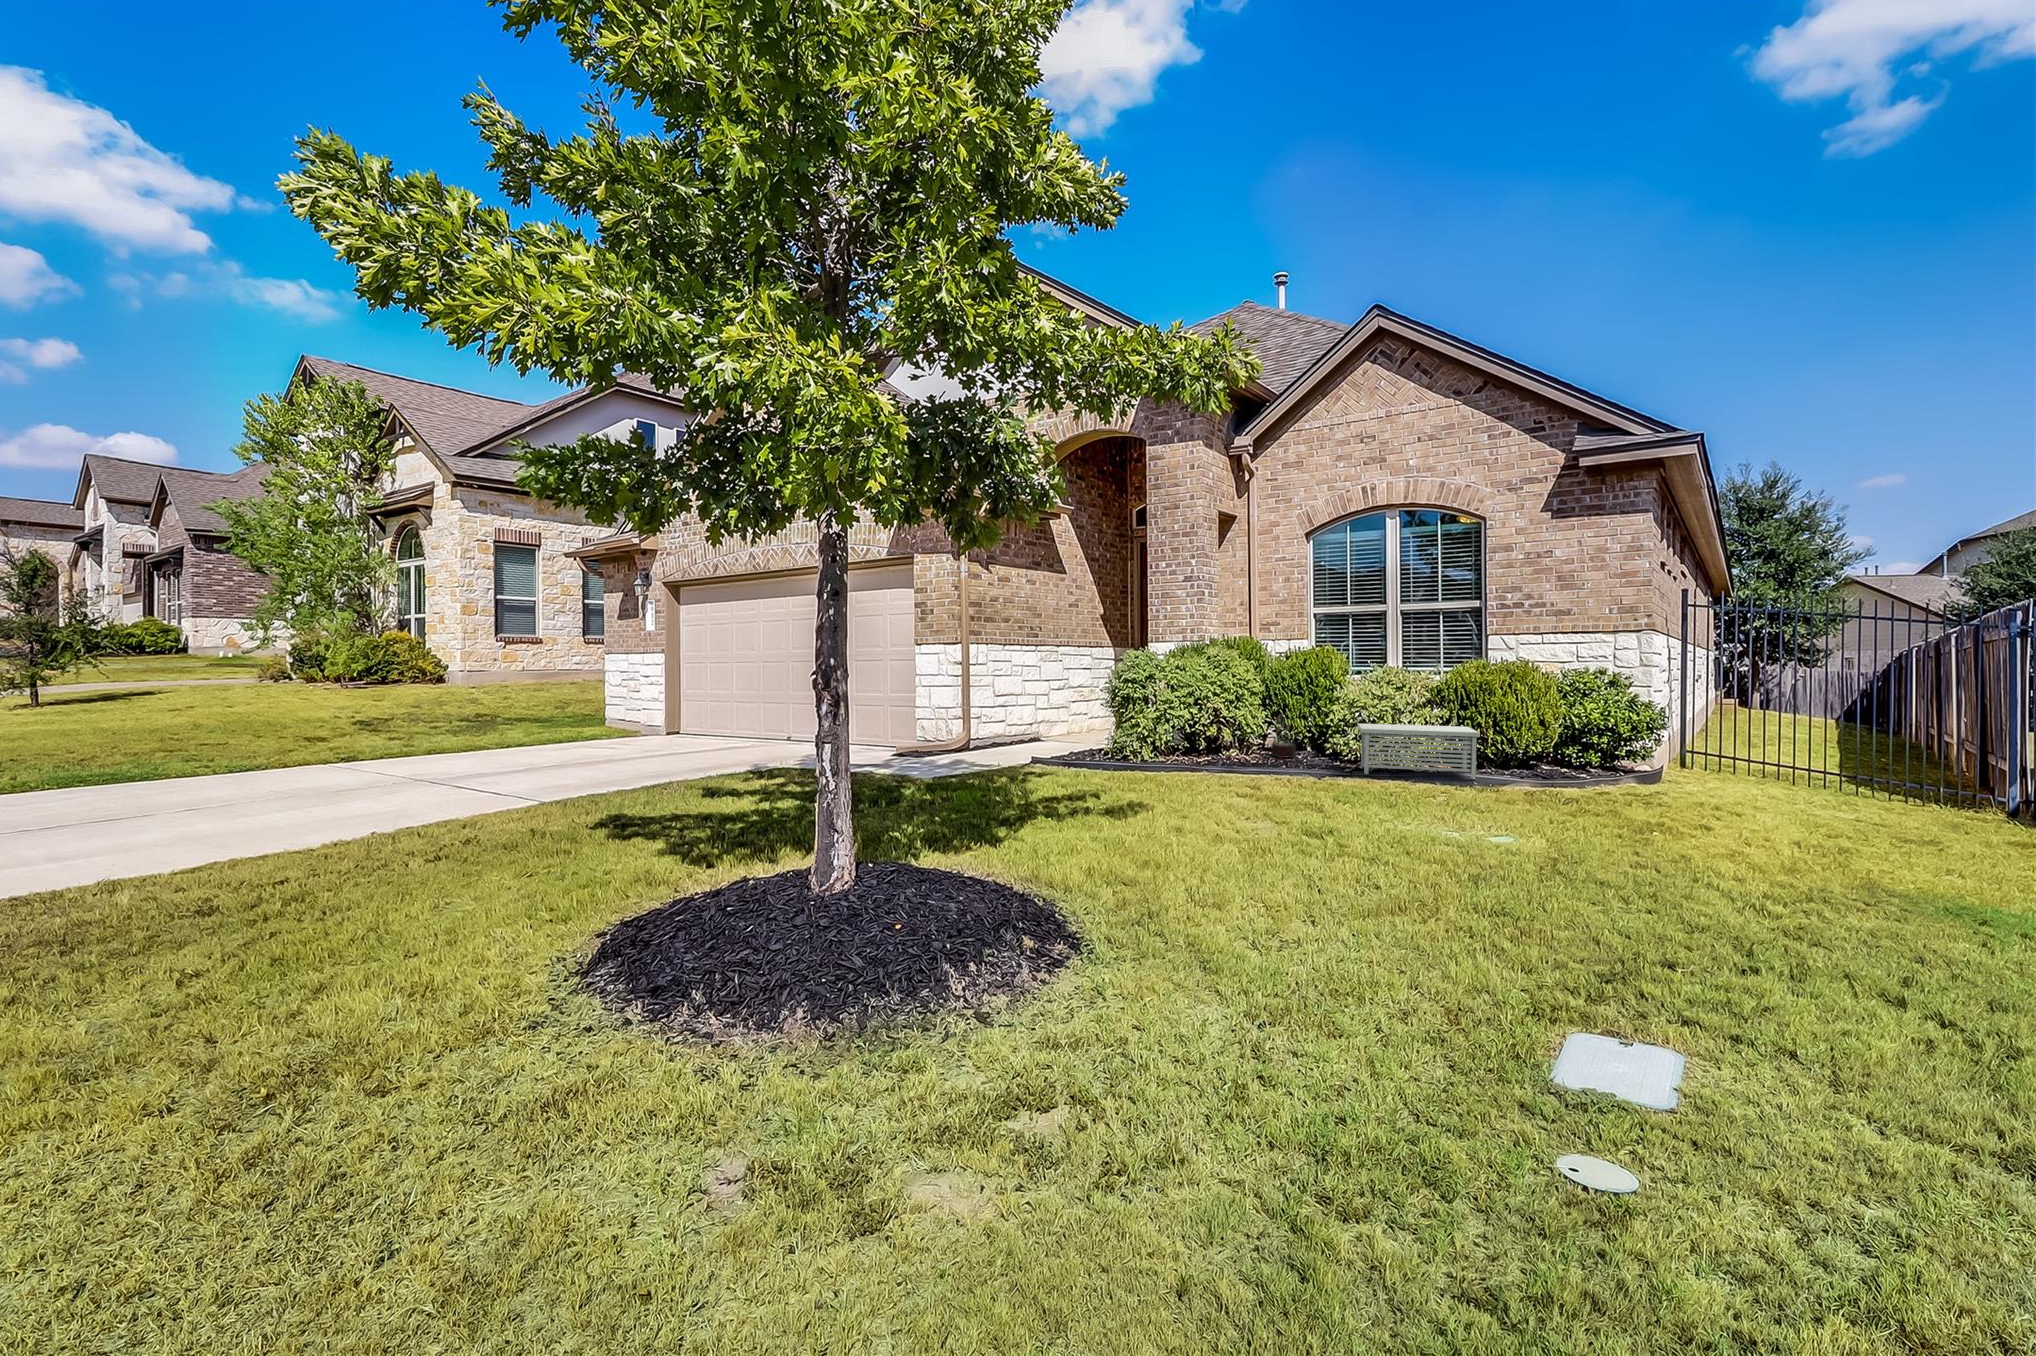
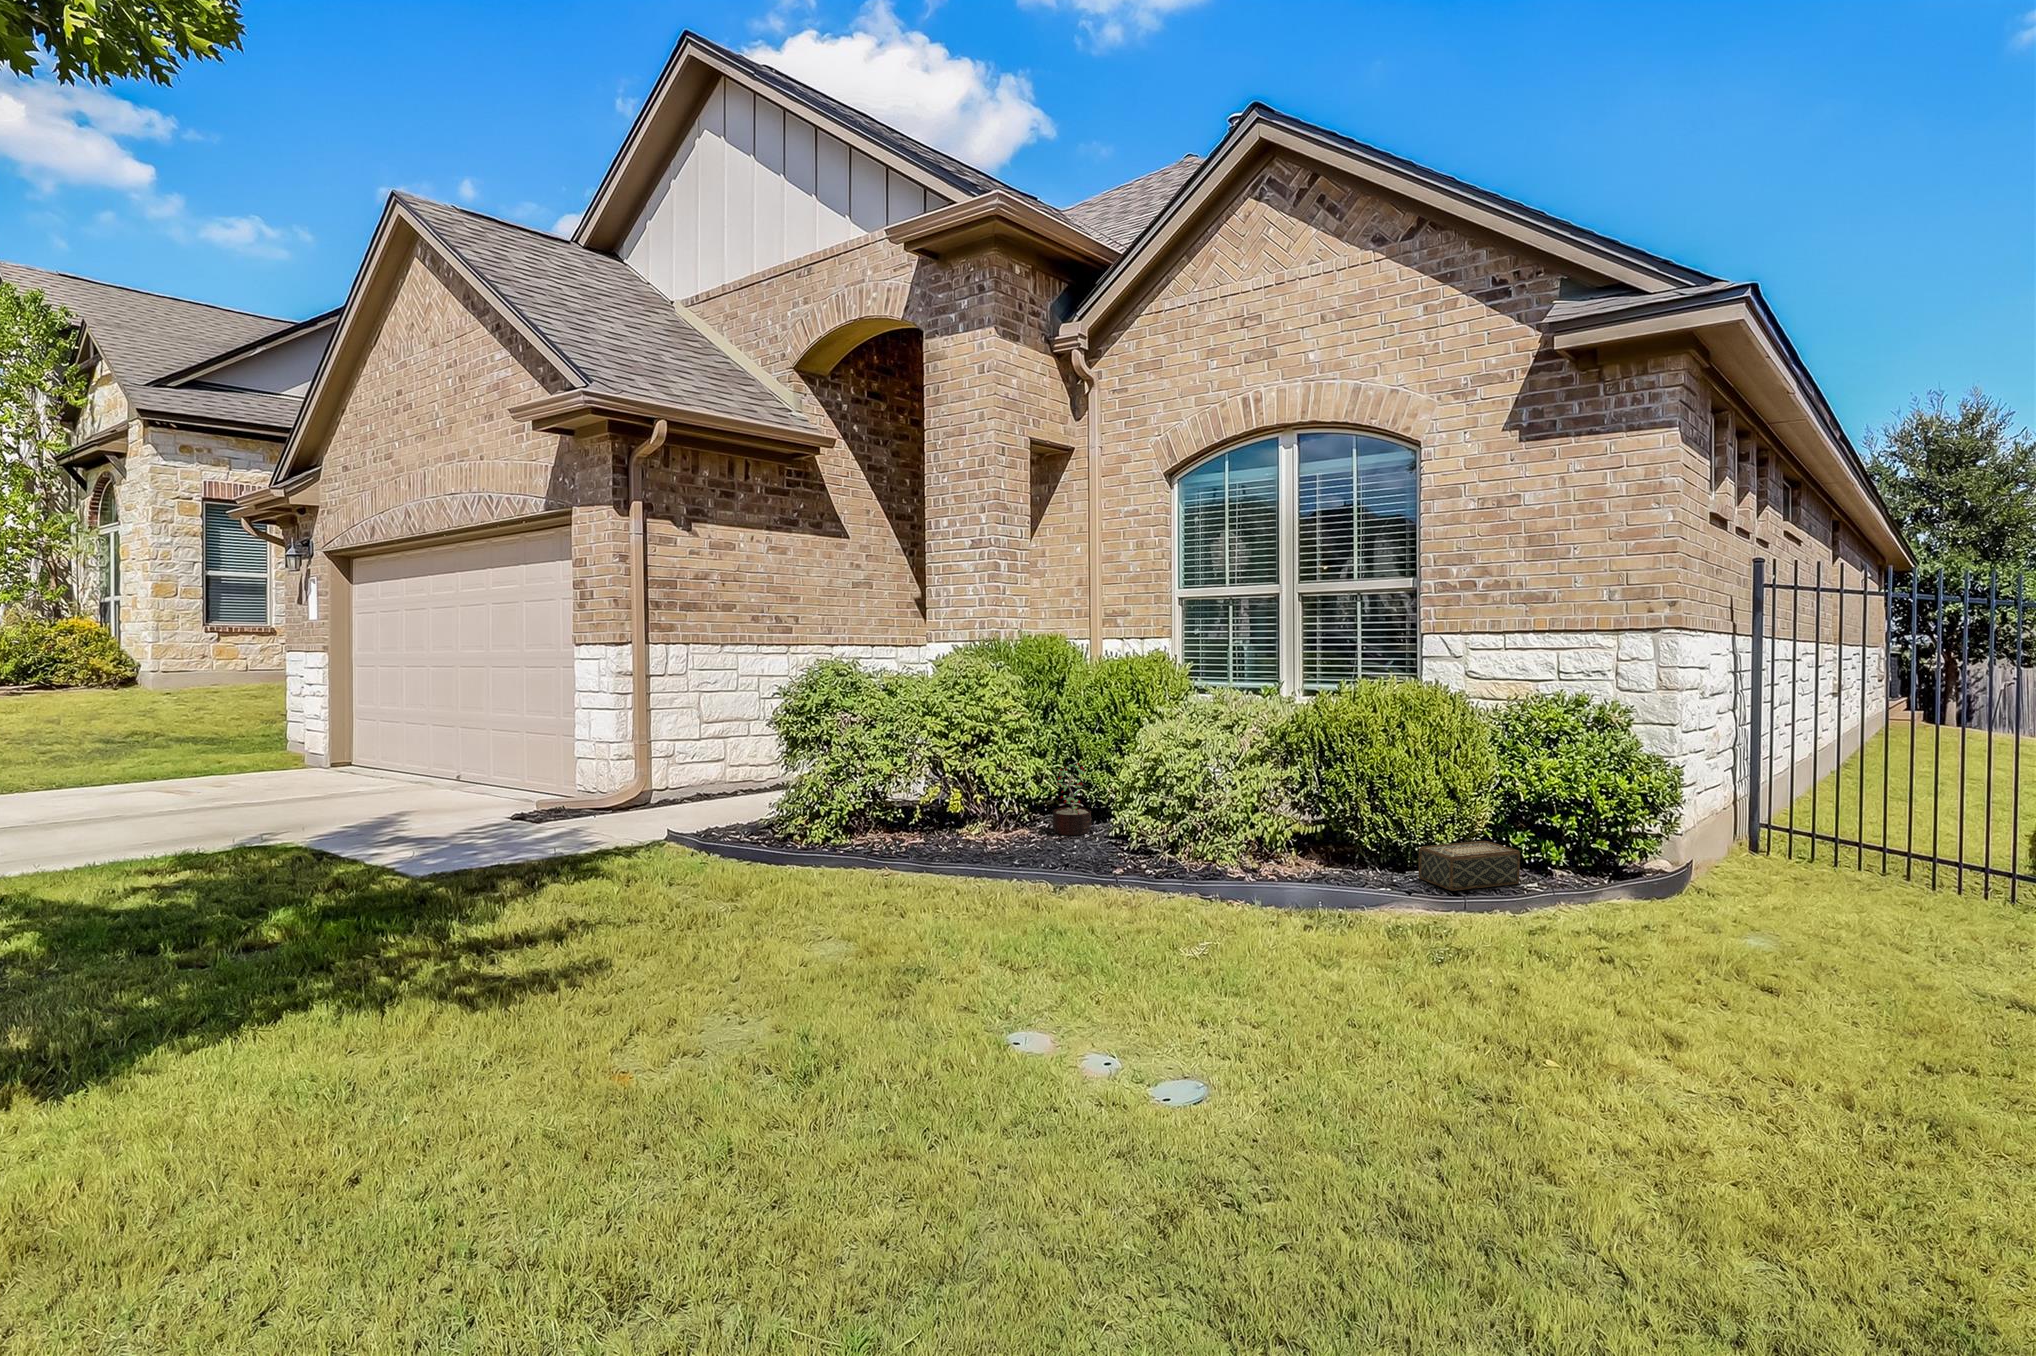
storage bench: present [1358,724,1479,779] -> none [1146,785,1337,892]
woven basket: none [1521,753,1582,778] -> present [1419,841,1520,891]

